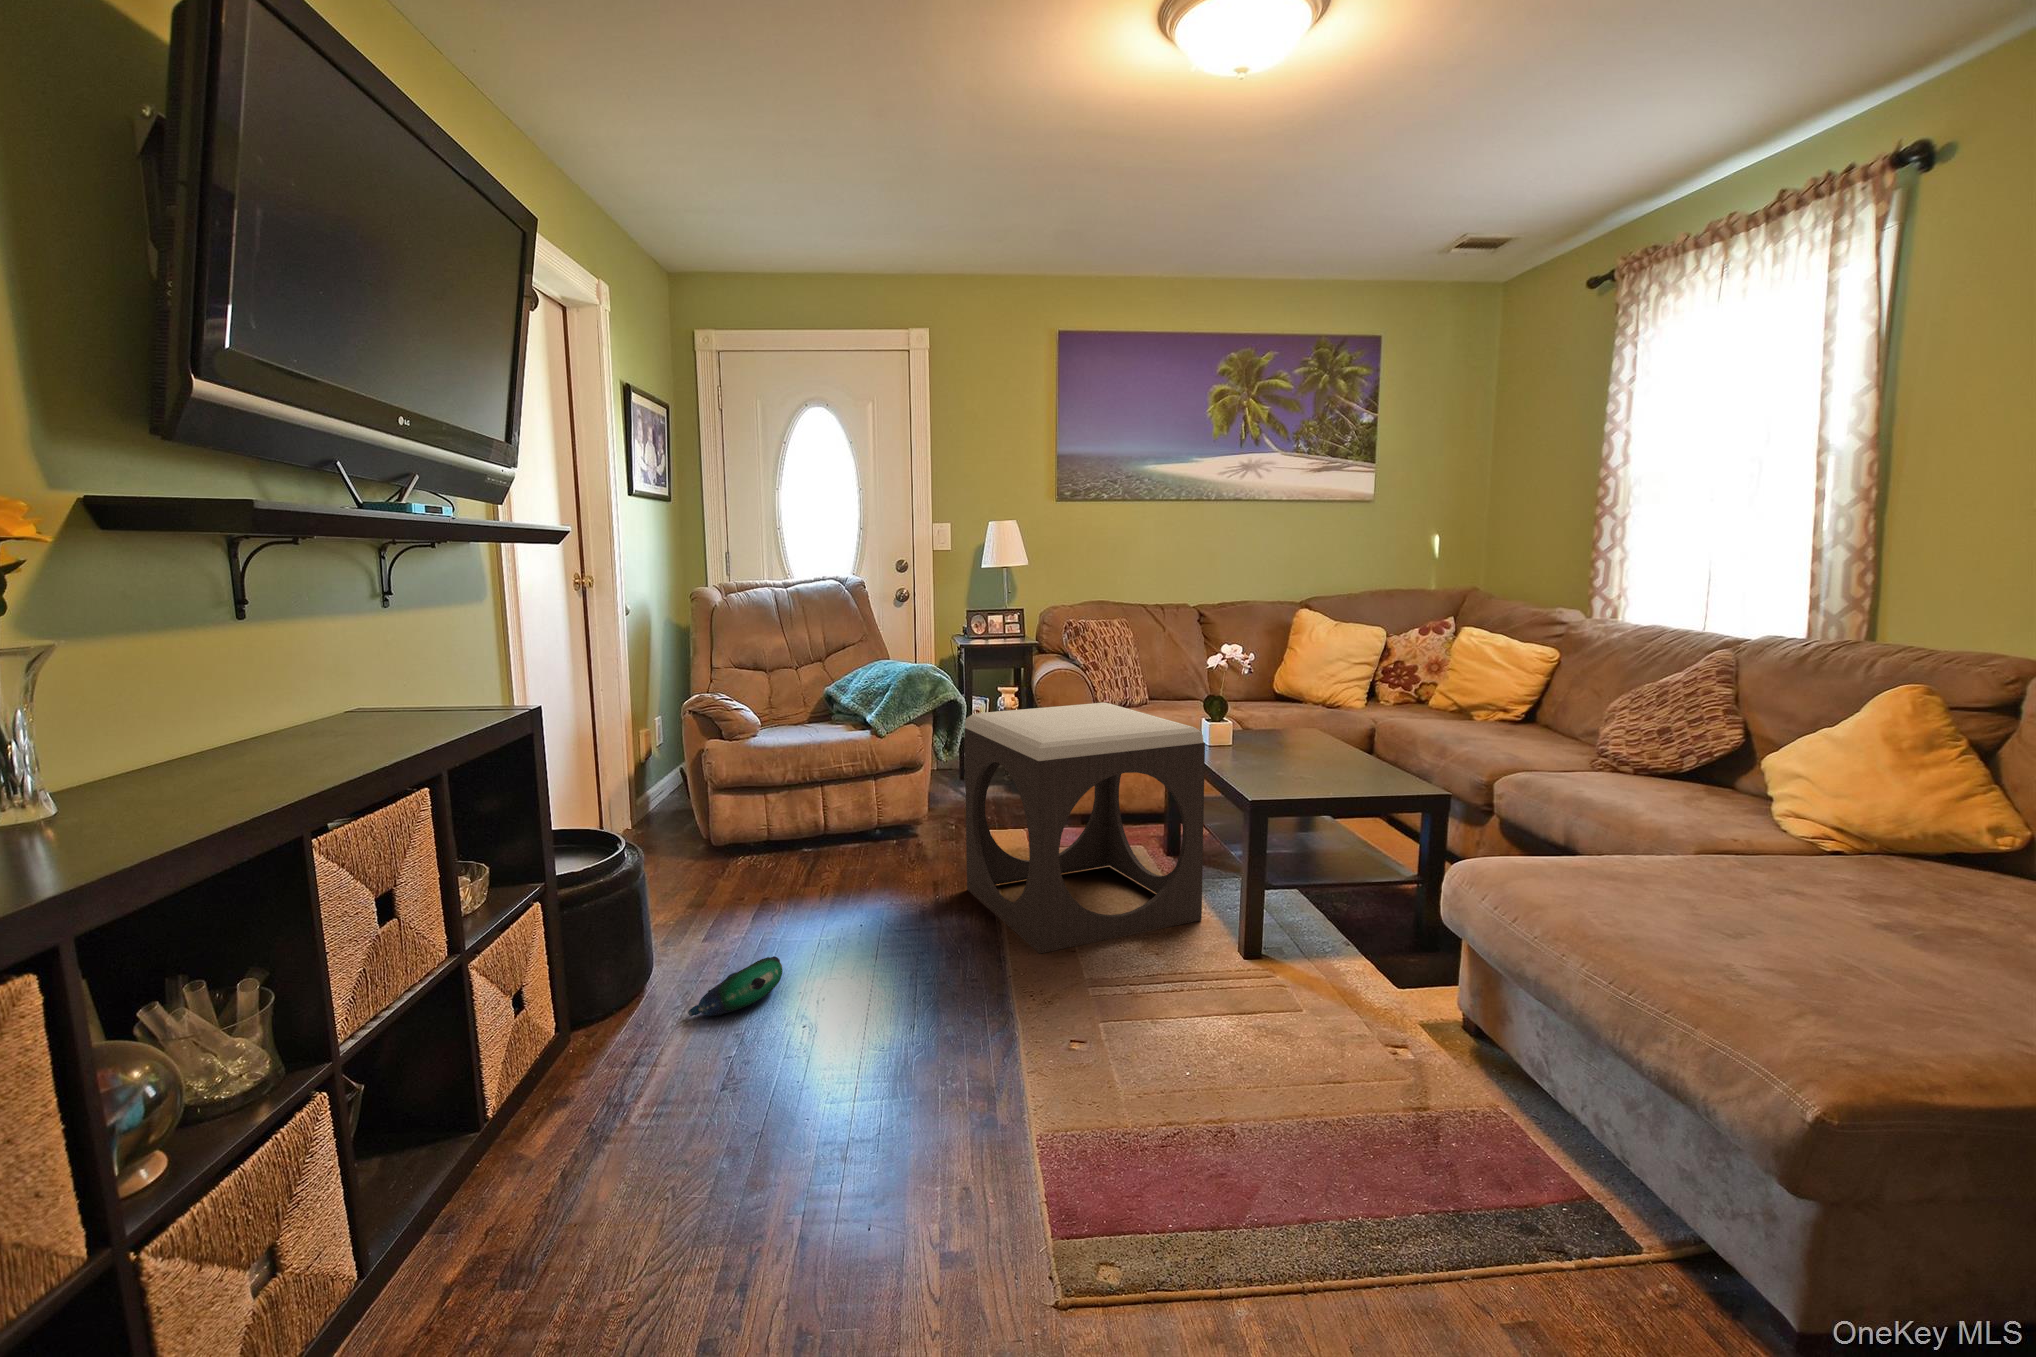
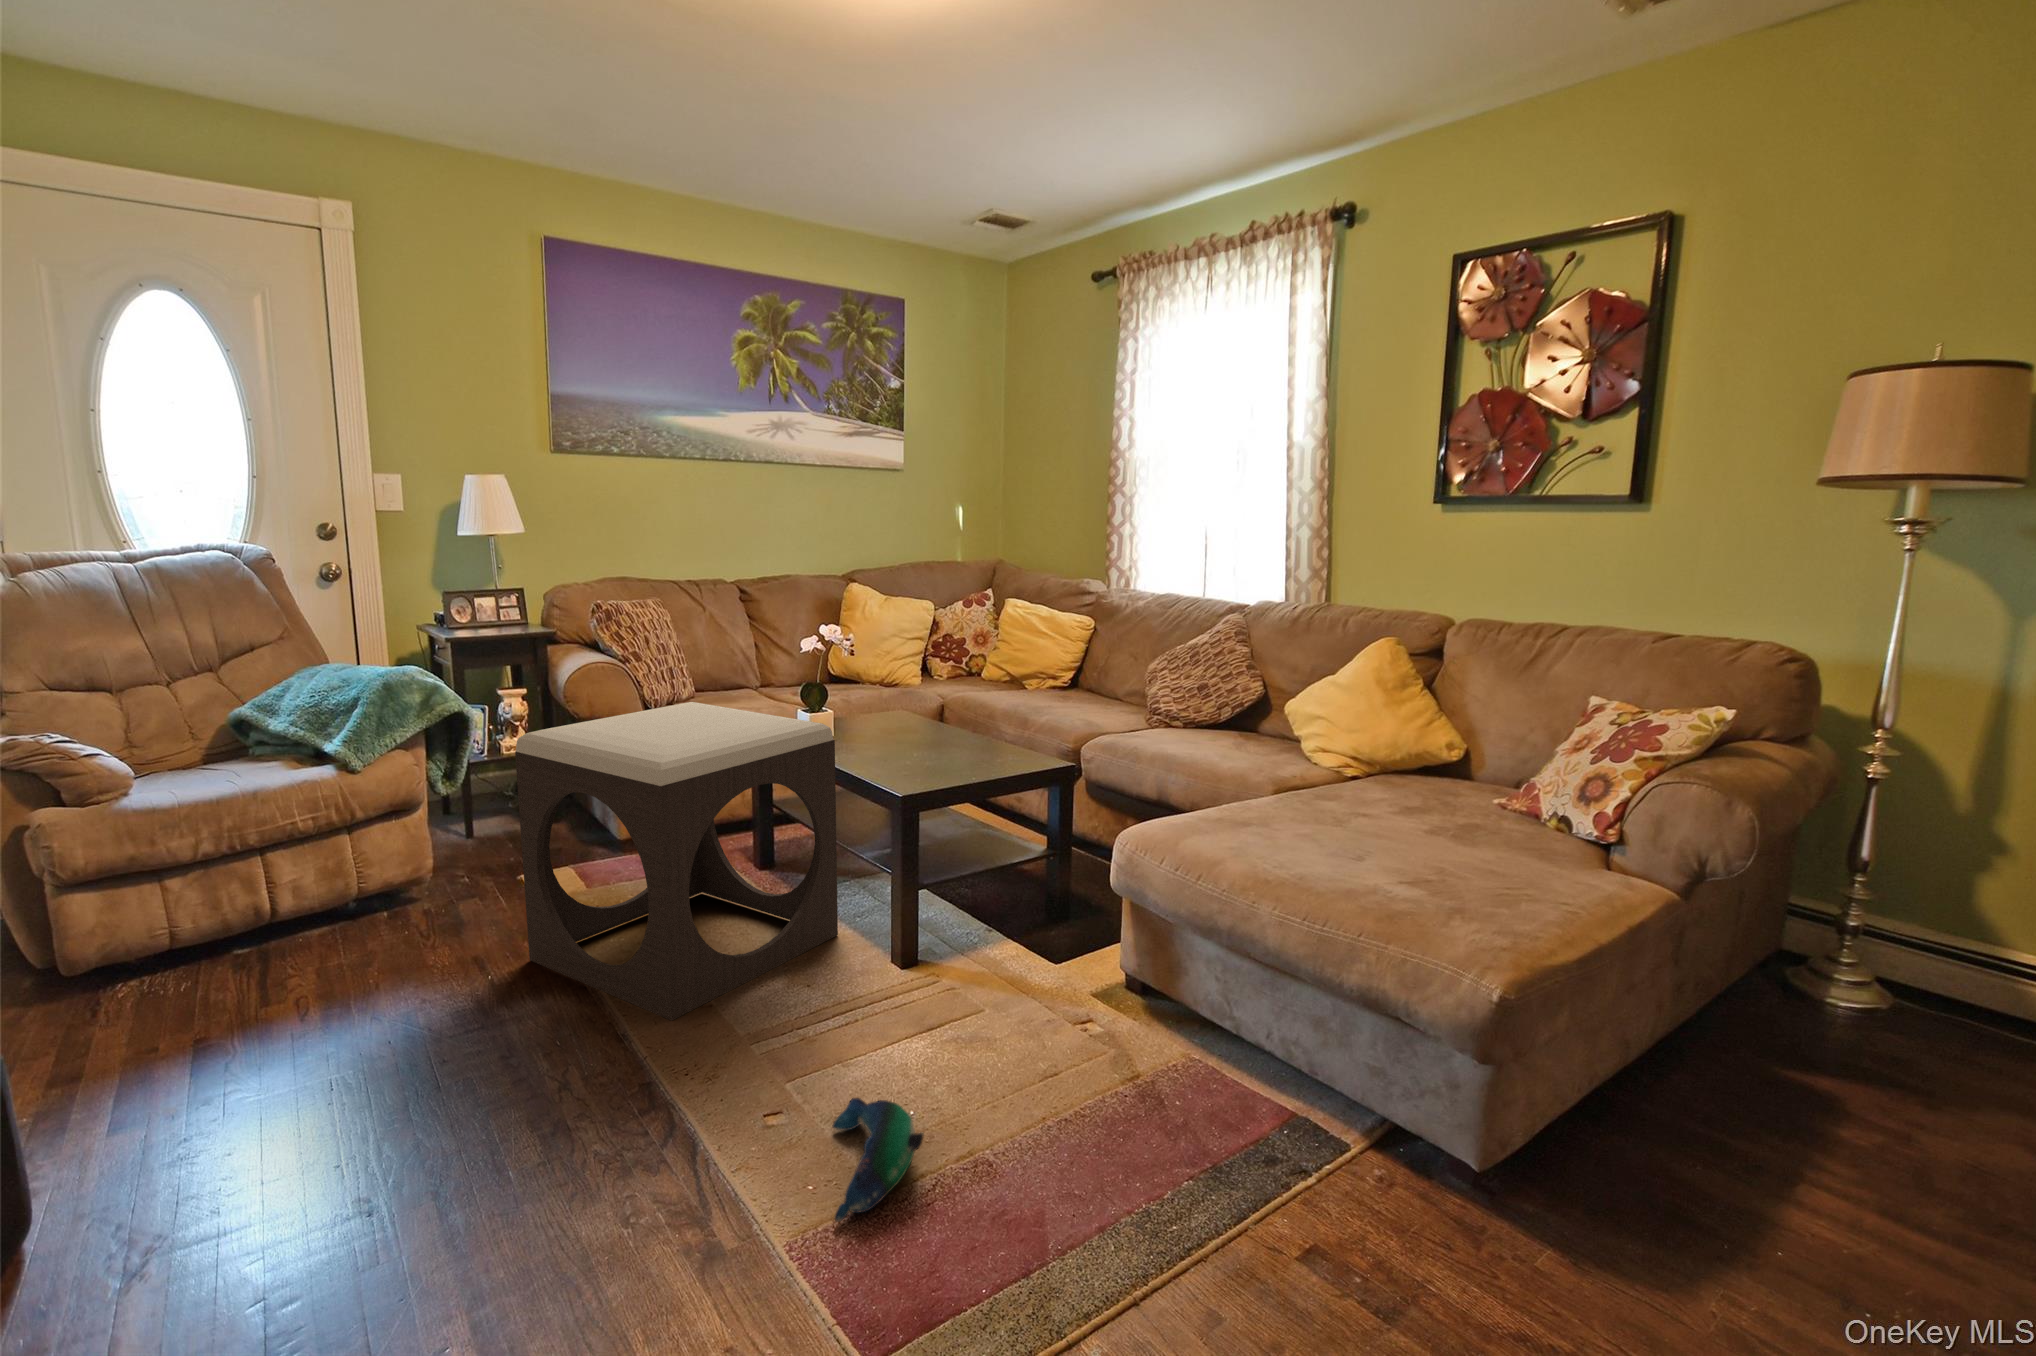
plush toy: present [688,956,782,1016] -> present [833,1098,924,1222]

